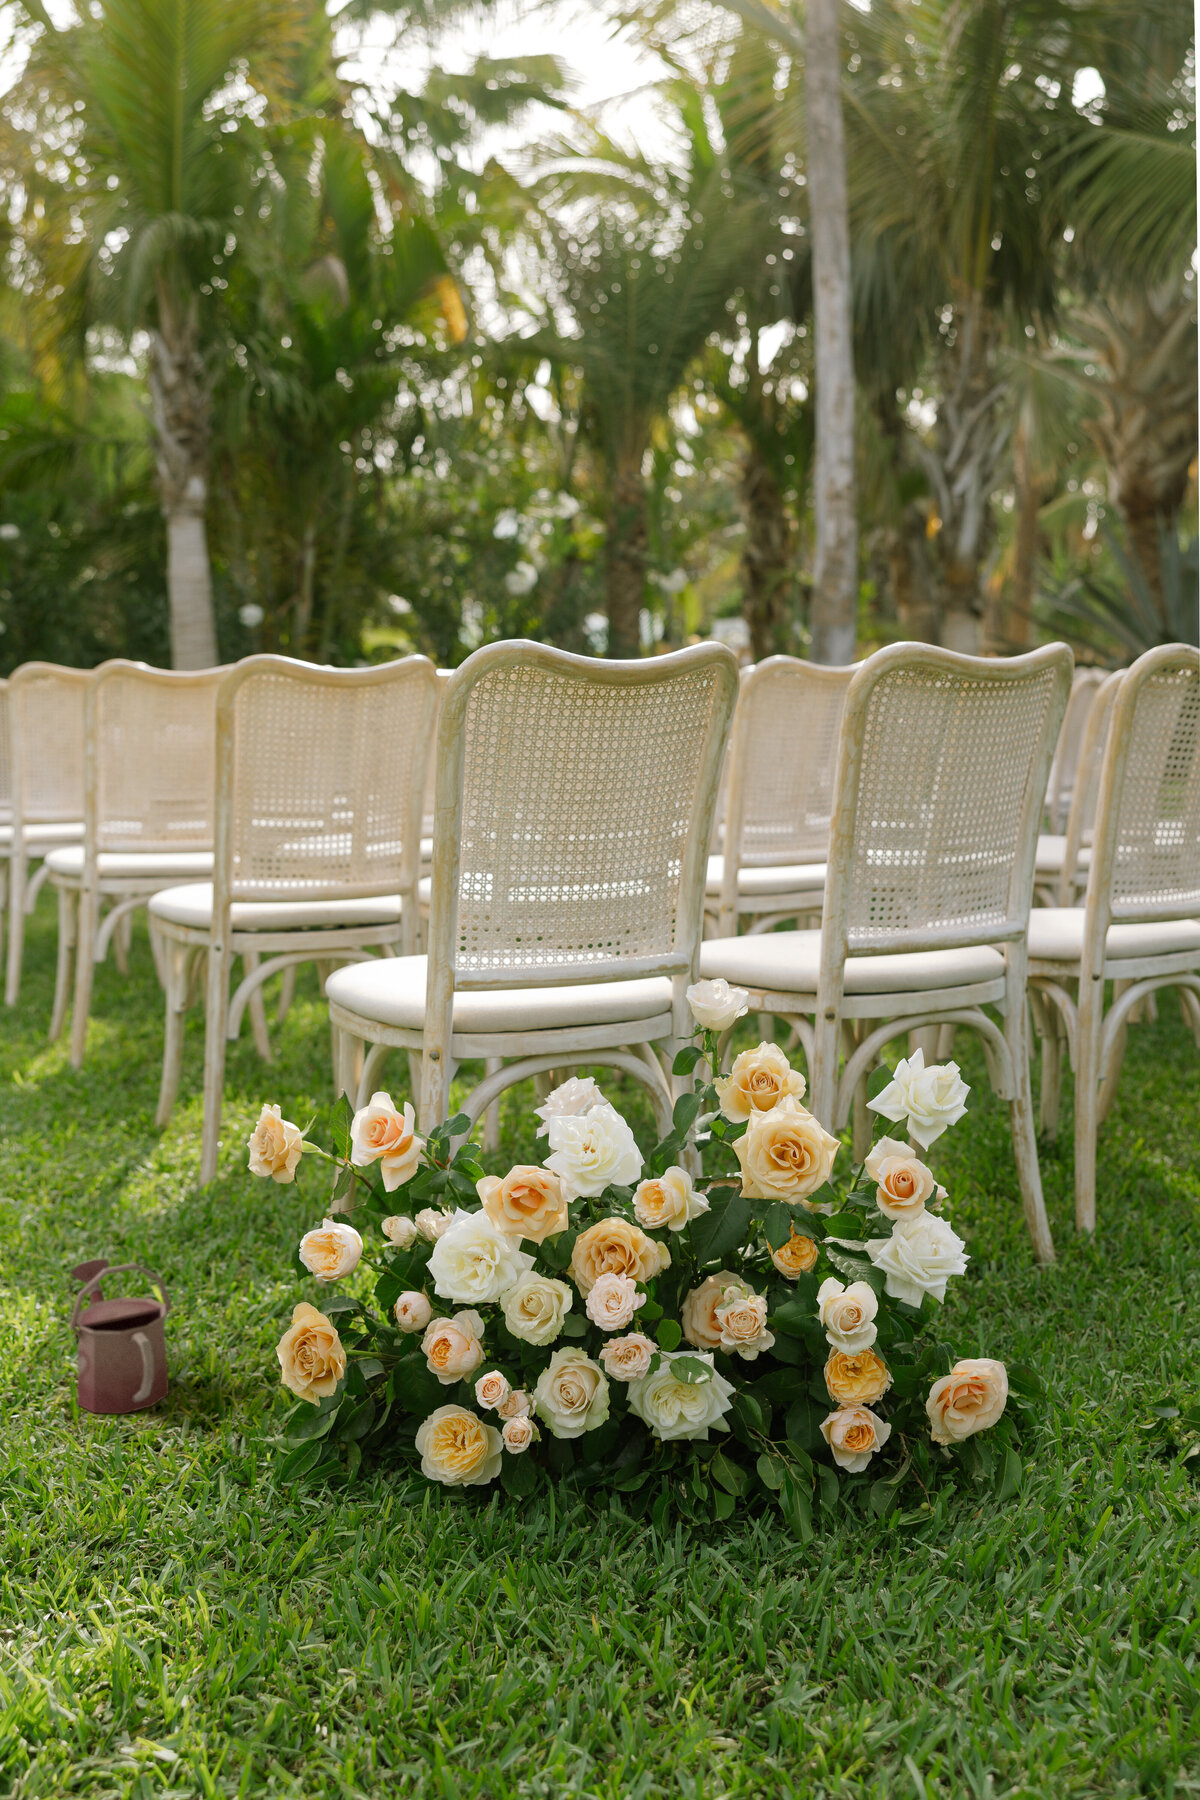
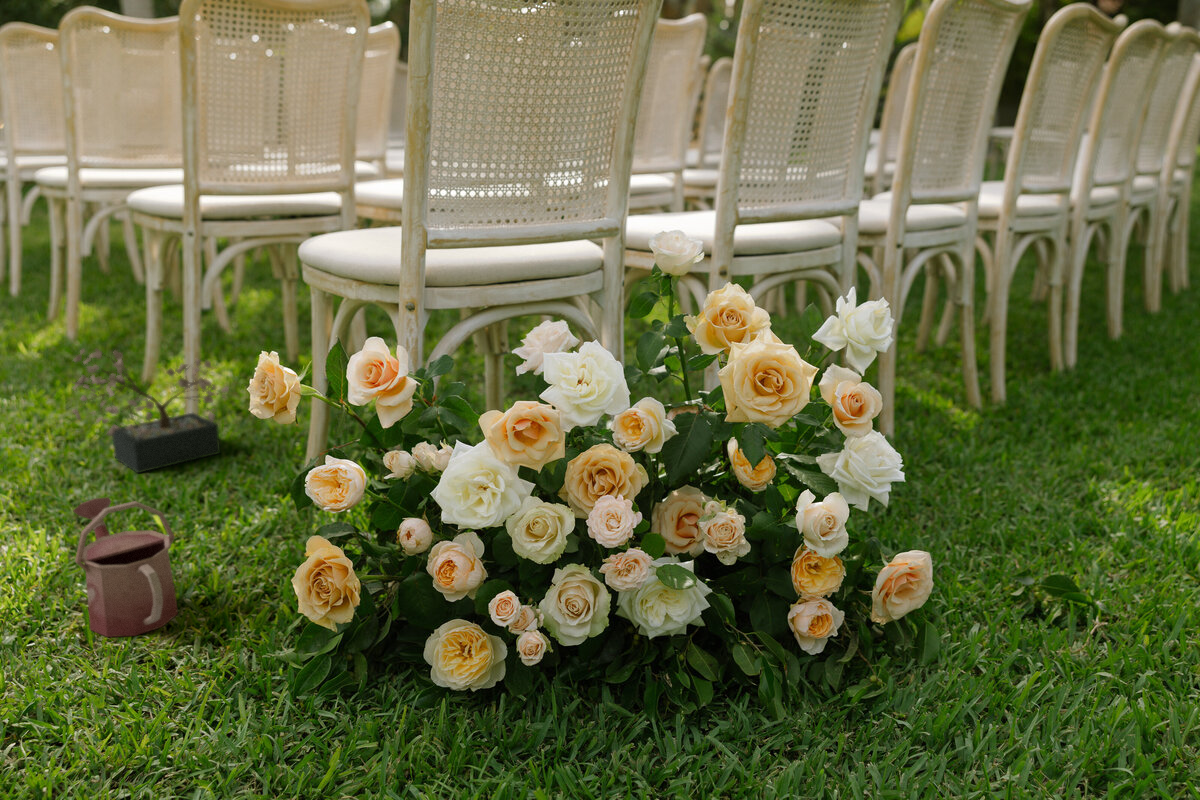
decorative plant: none [74,1086,250,1238] -> present [73,348,229,473]

